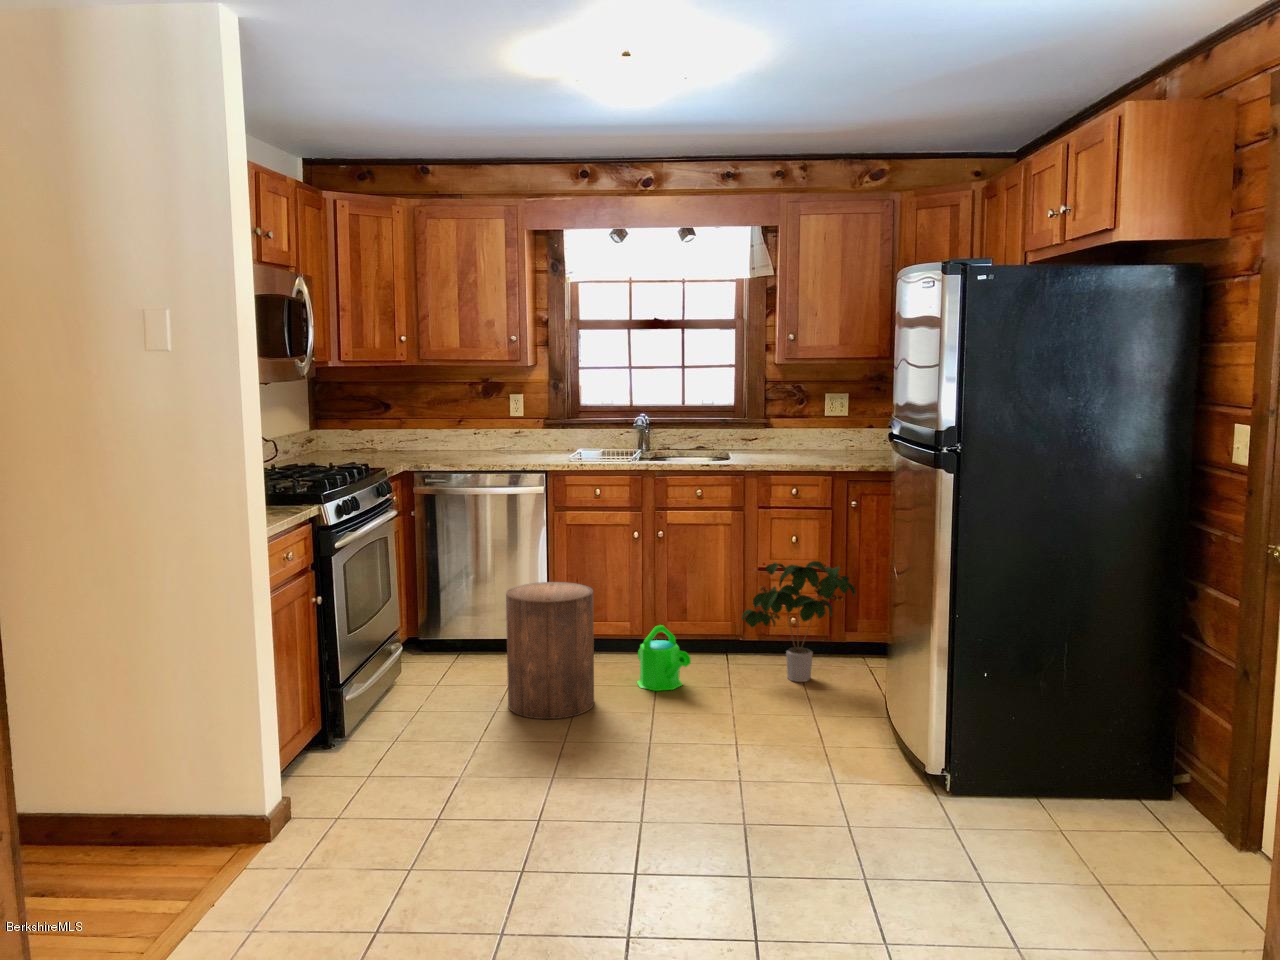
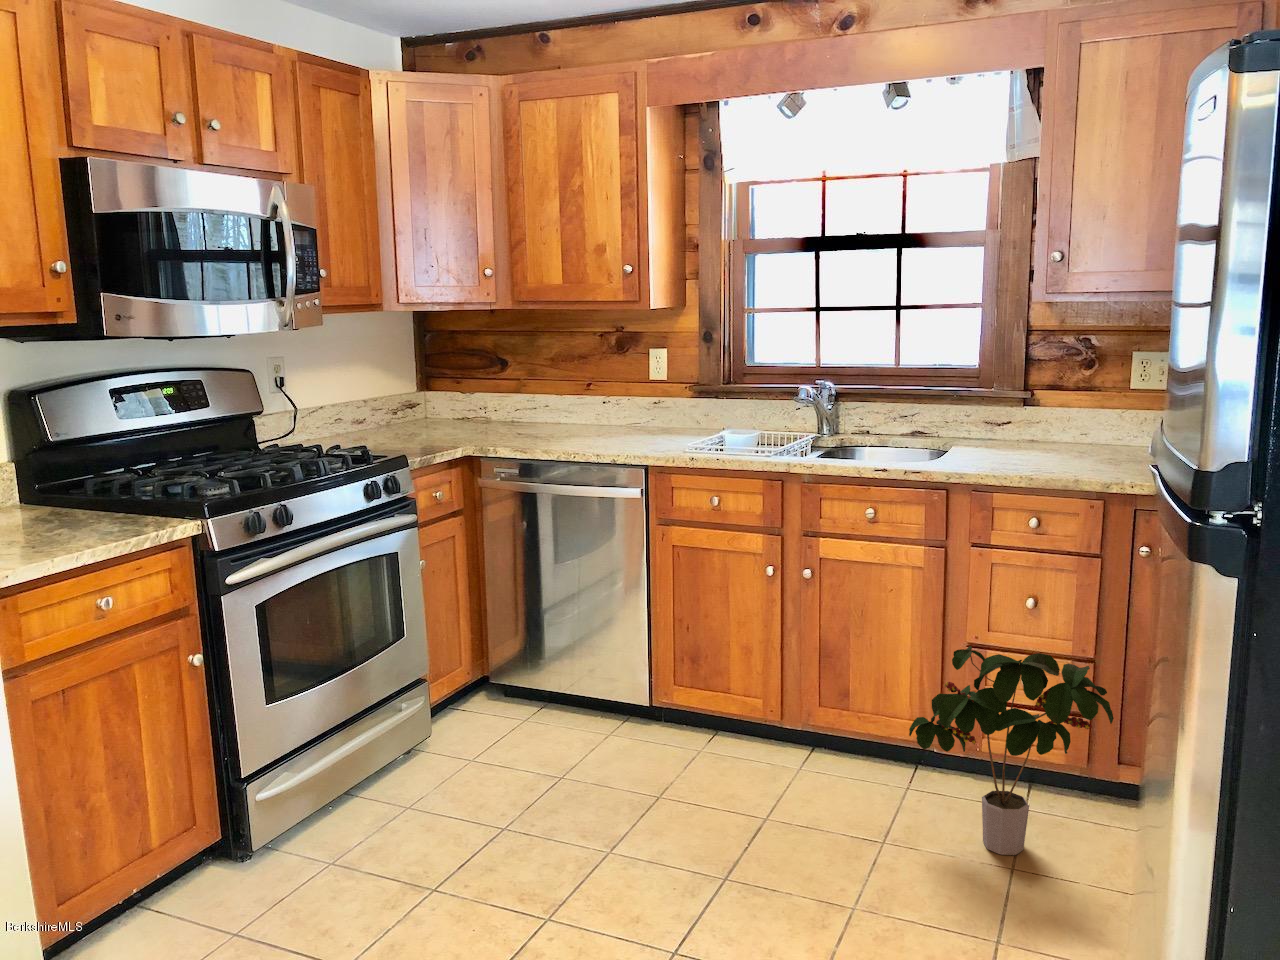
stool: present [506,582,594,719] -> none [510,640,647,862]
watering can: present [637,625,691,691] -> none [731,725,803,831]

